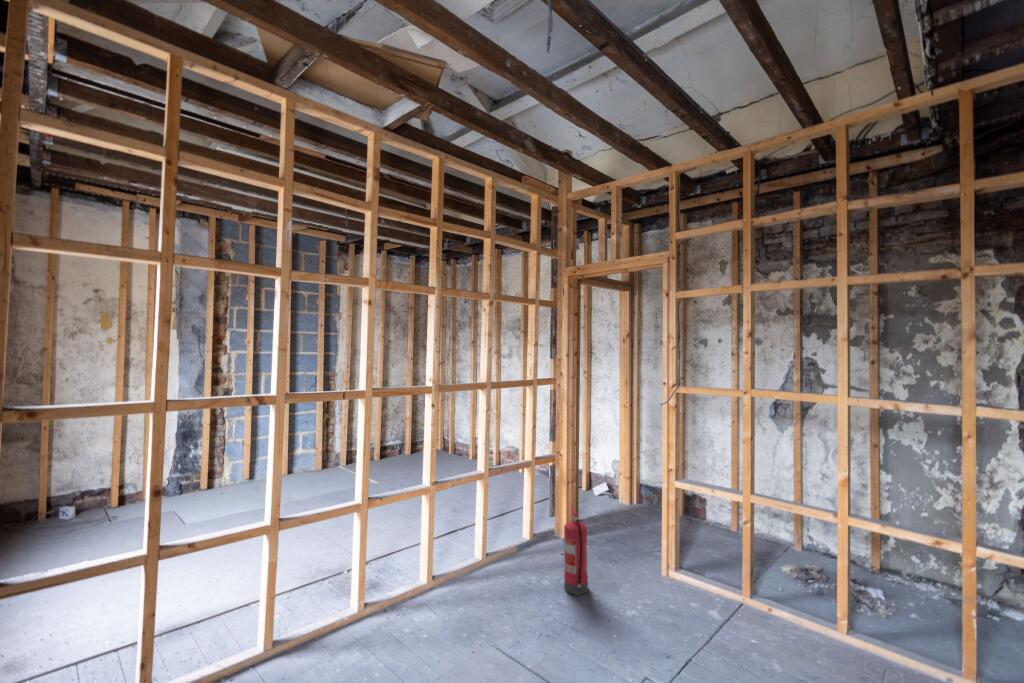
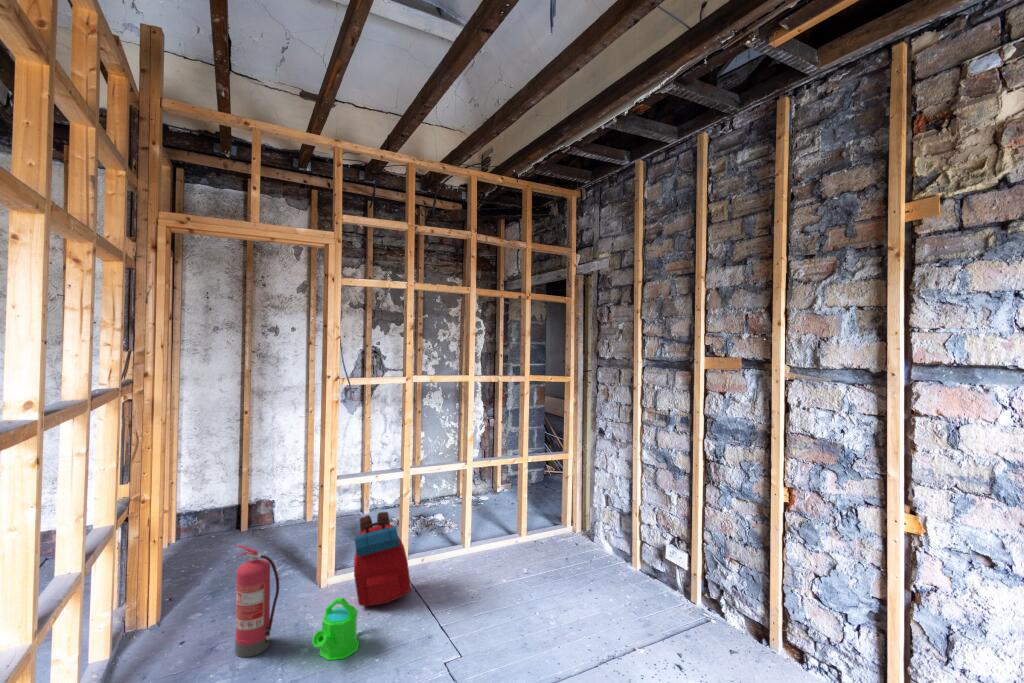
backpack: none [652,532,727,632] -> present [354,512,411,606]
watering can: none [576,582,638,639] -> present [312,598,359,660]

